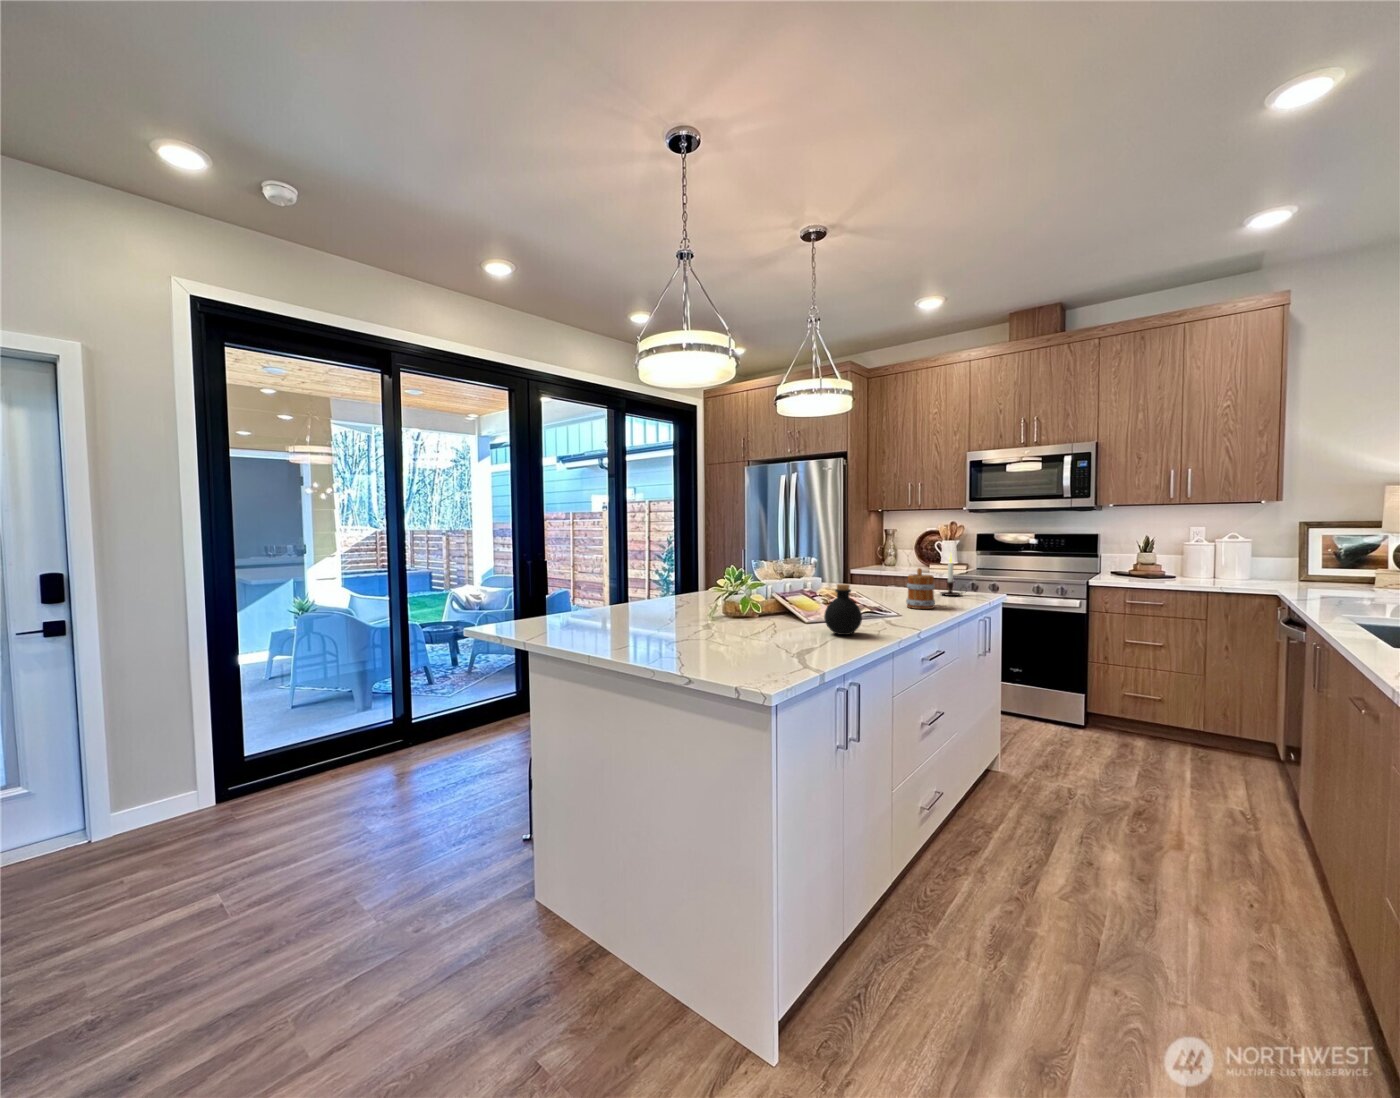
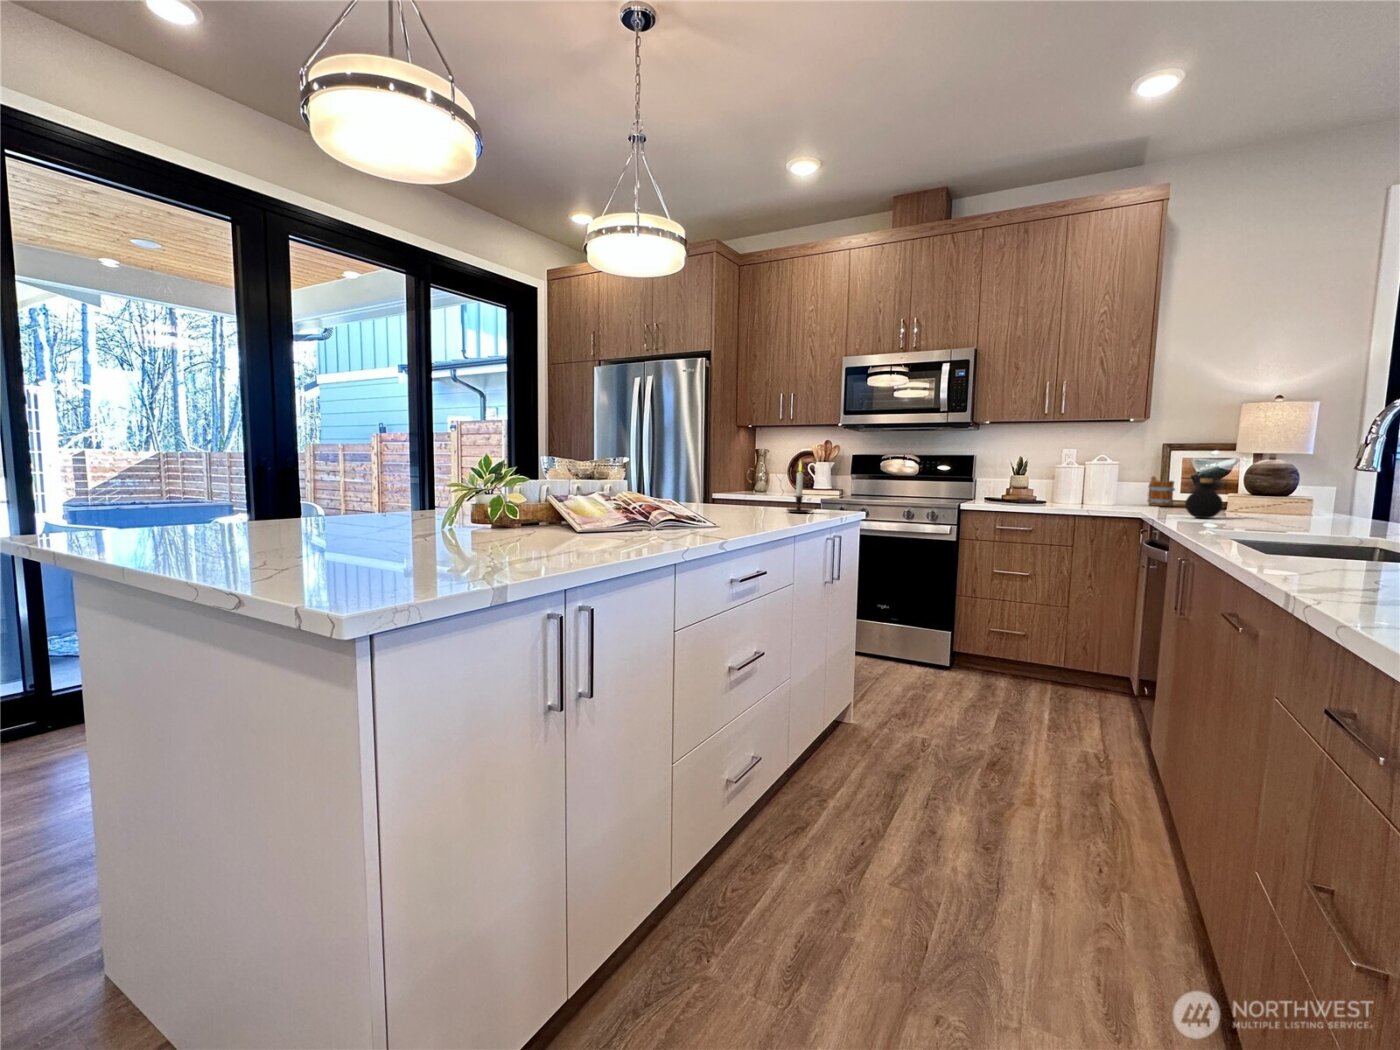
mug: present [906,568,935,609] -> present [1147,476,1175,506]
bottle: present [824,584,862,635] -> present [1185,478,1223,518]

